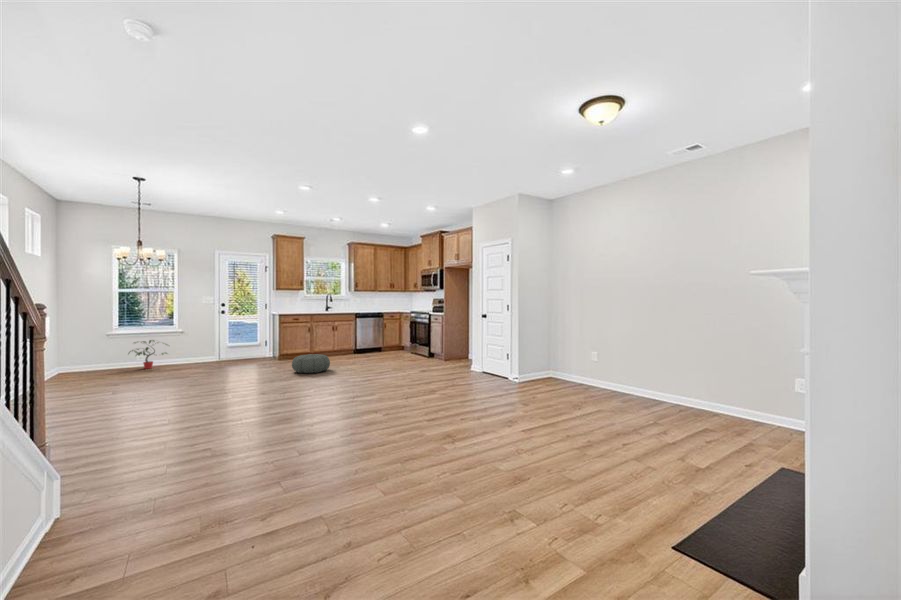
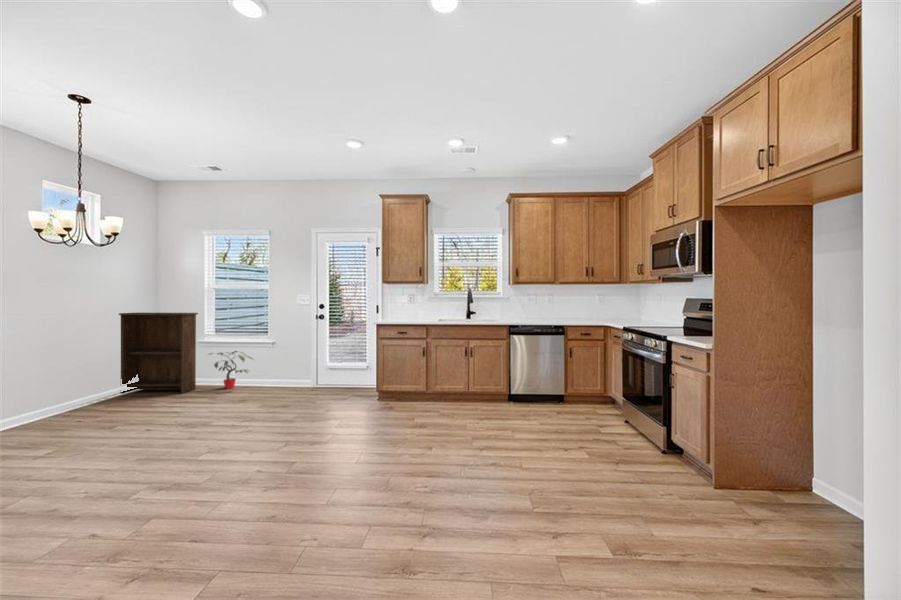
bookshelf: none [51,311,119,380] -> present [119,313,198,394]
pouf: present [292,354,330,373] -> none [294,416,379,473]

